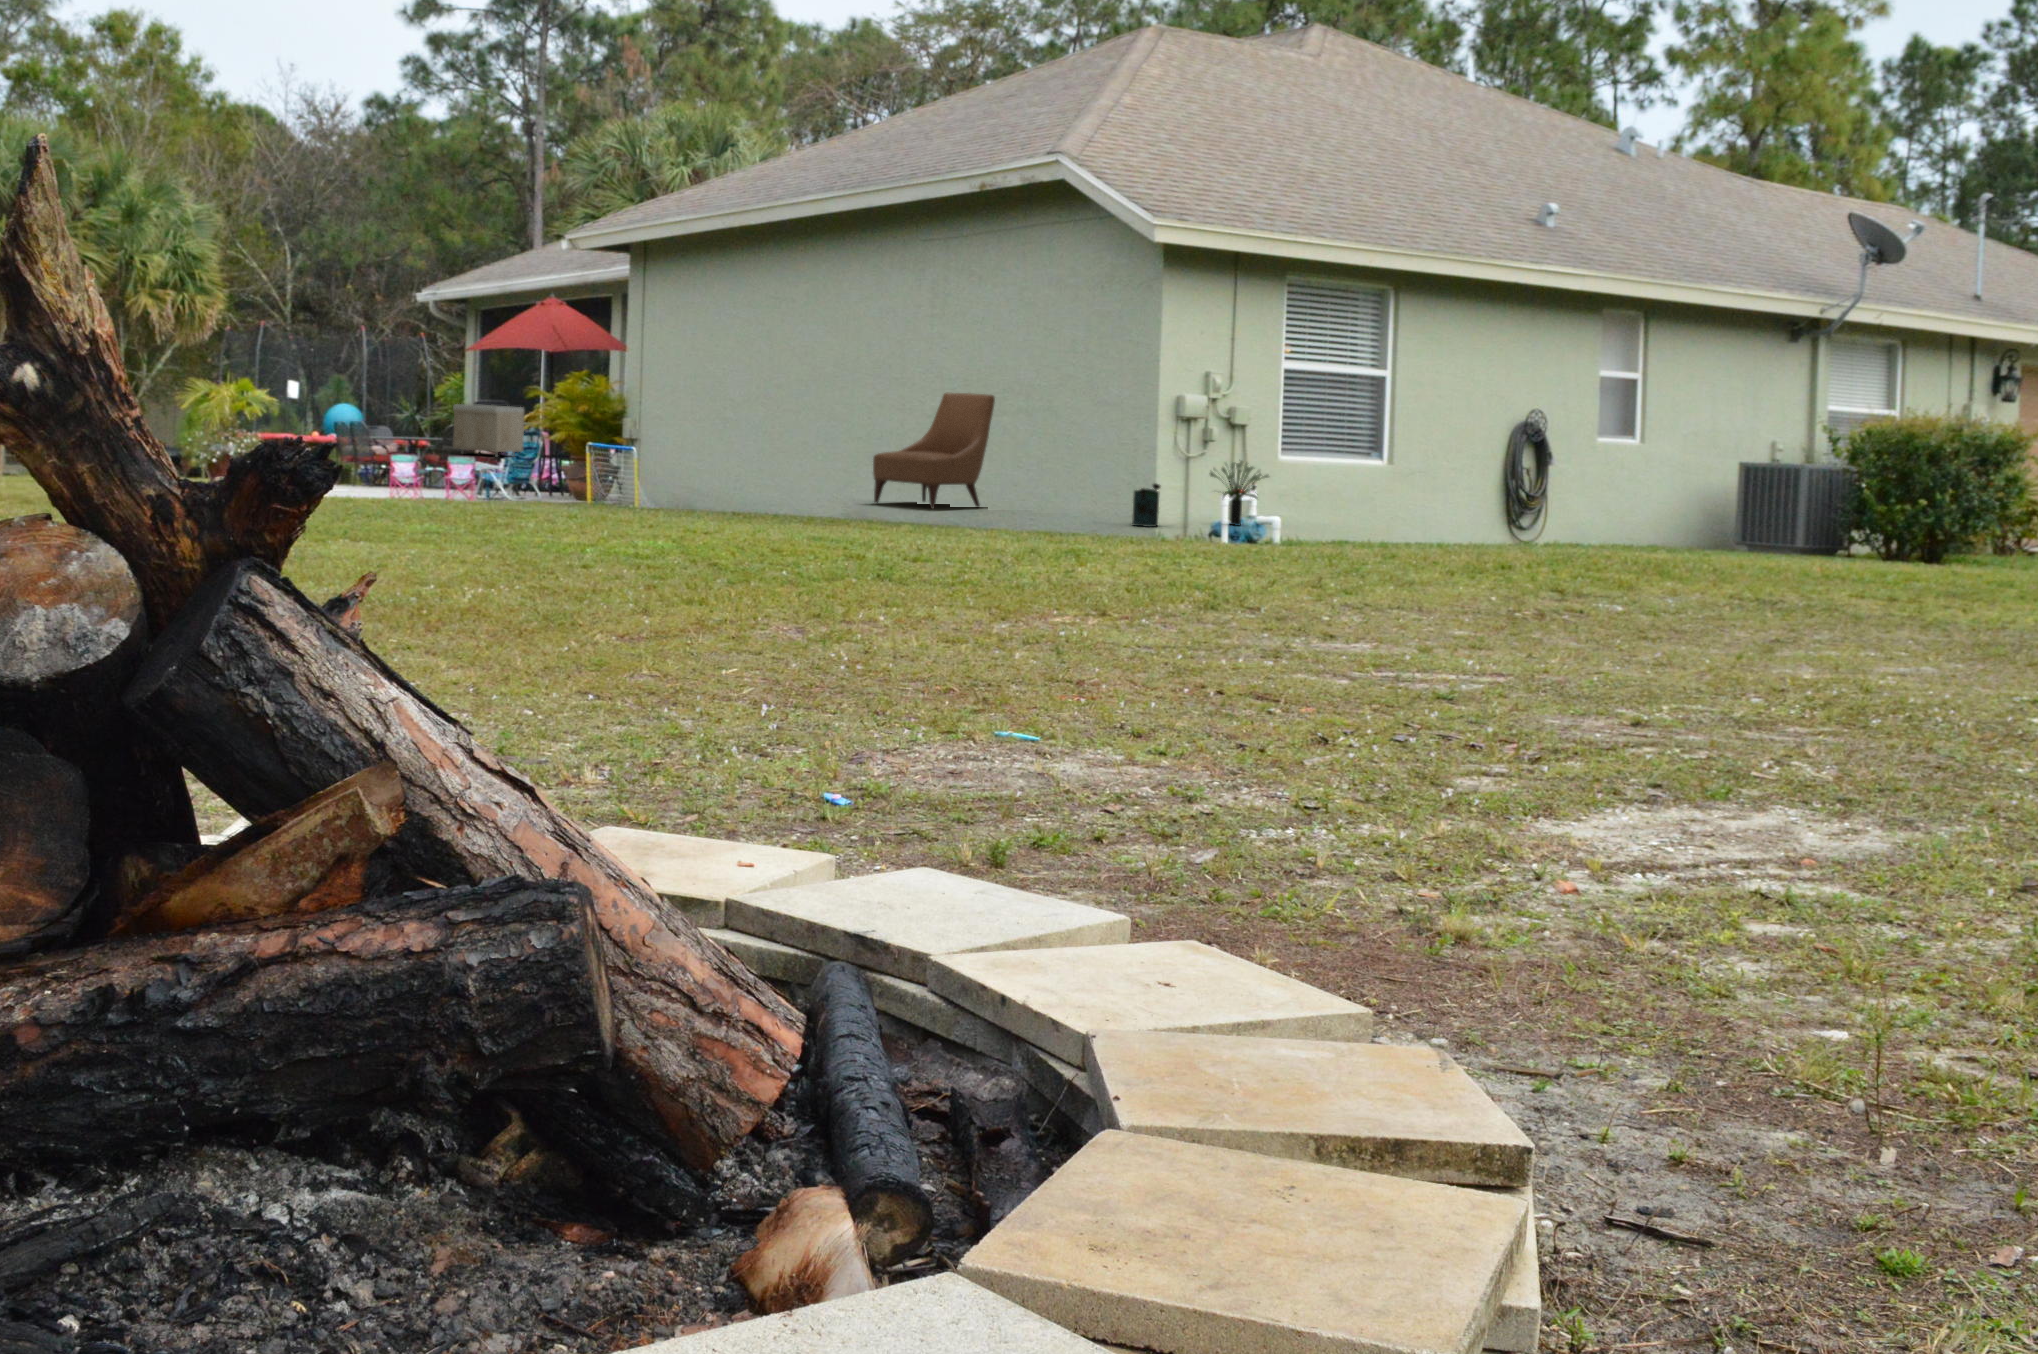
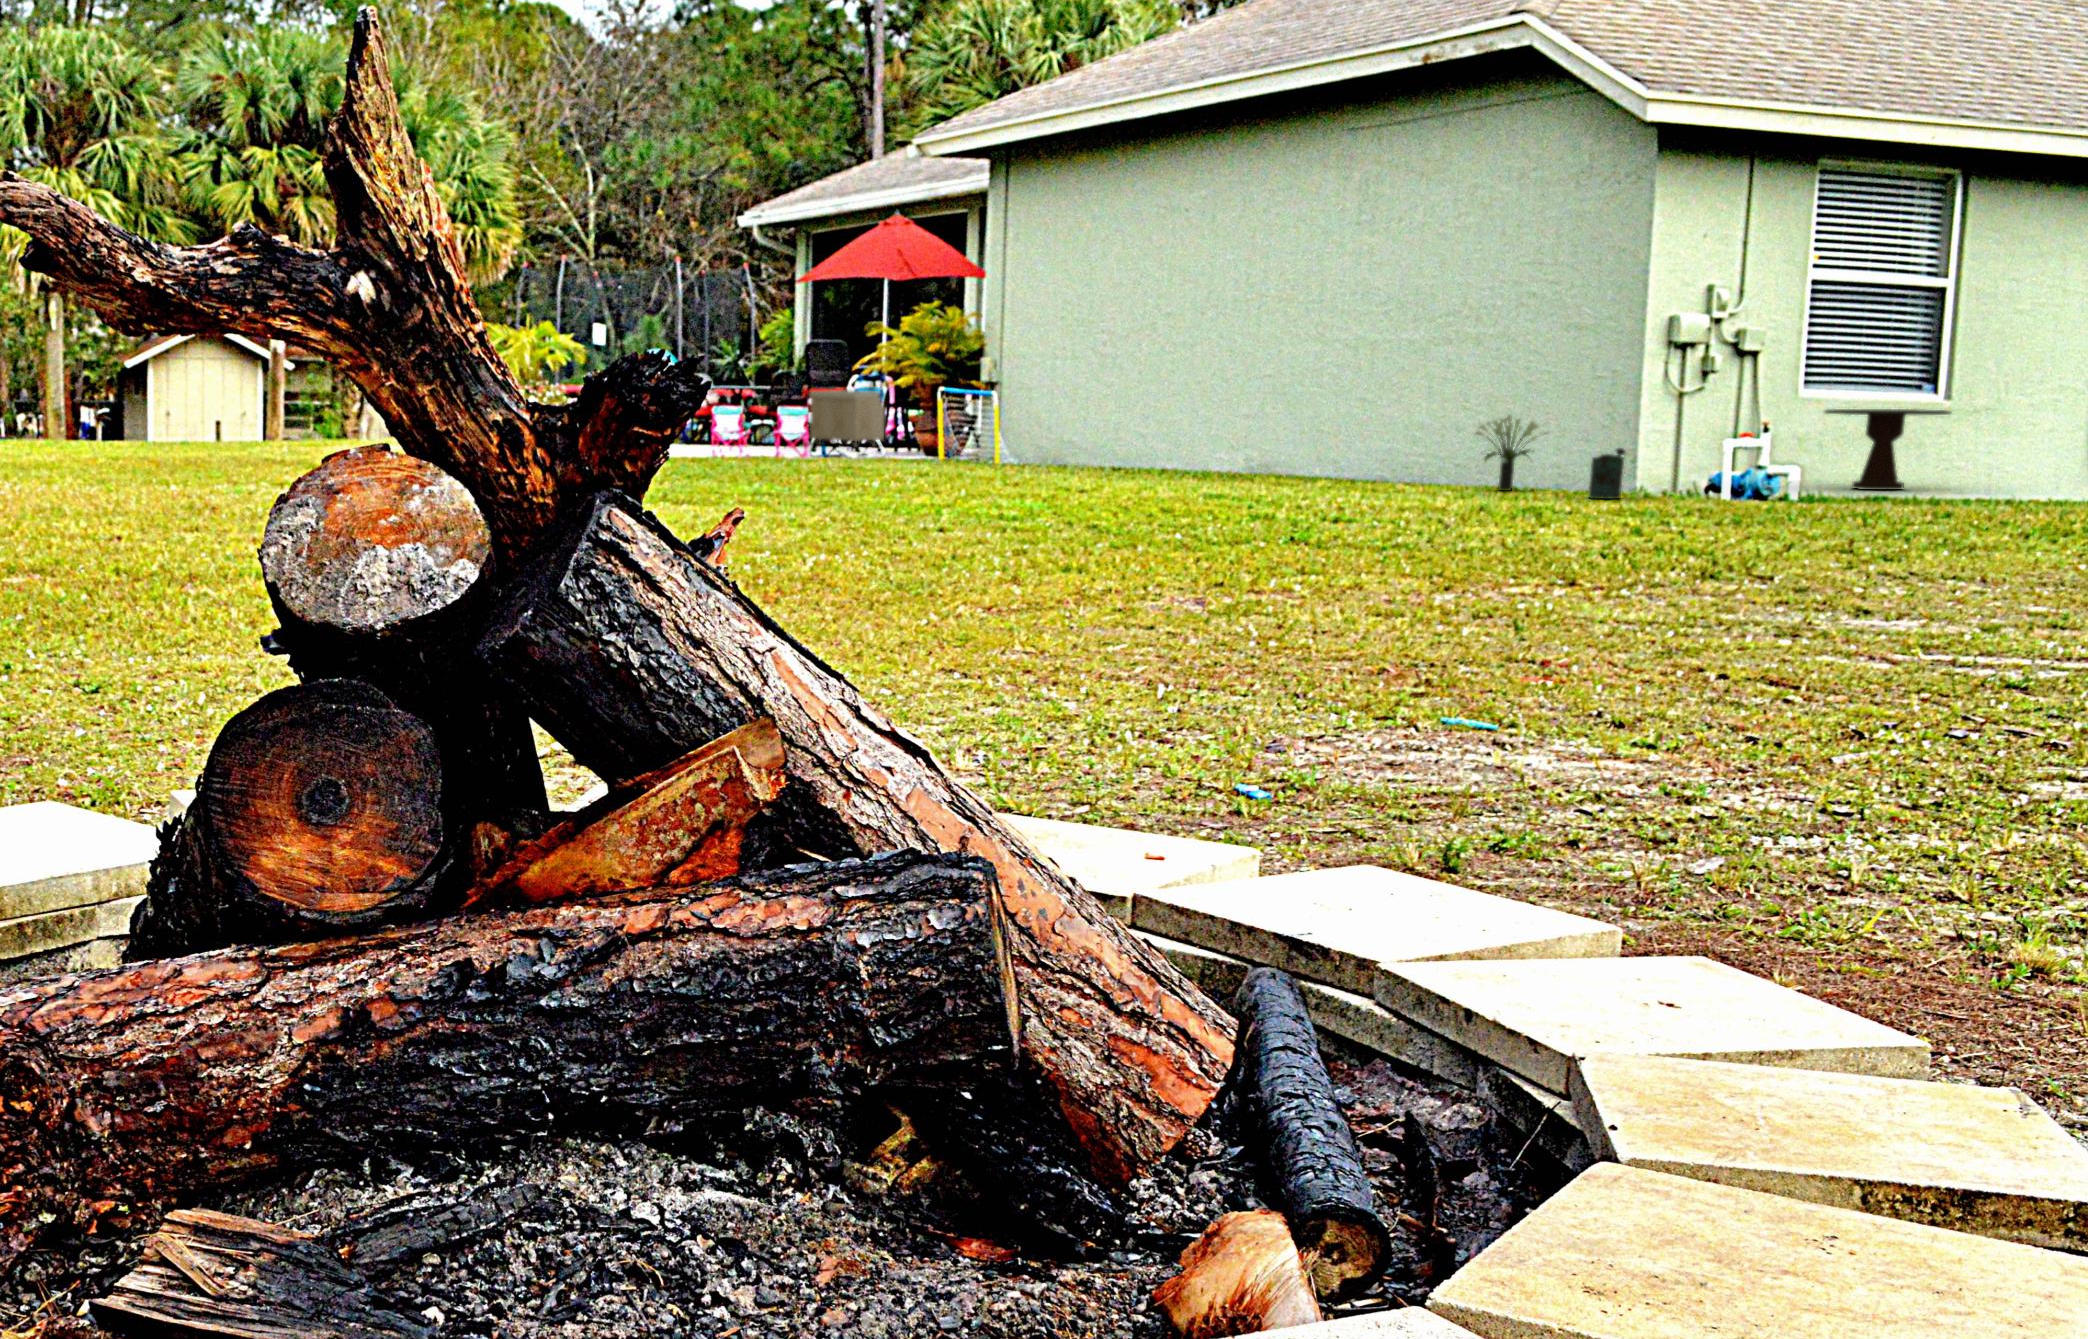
chair: present [873,393,995,509] -> none [1276,352,1423,486]
side table: none [1313,456,1409,524] -> present [1825,409,1951,490]
potted plant: present [1210,461,1269,525] -> present [1475,415,1547,491]

